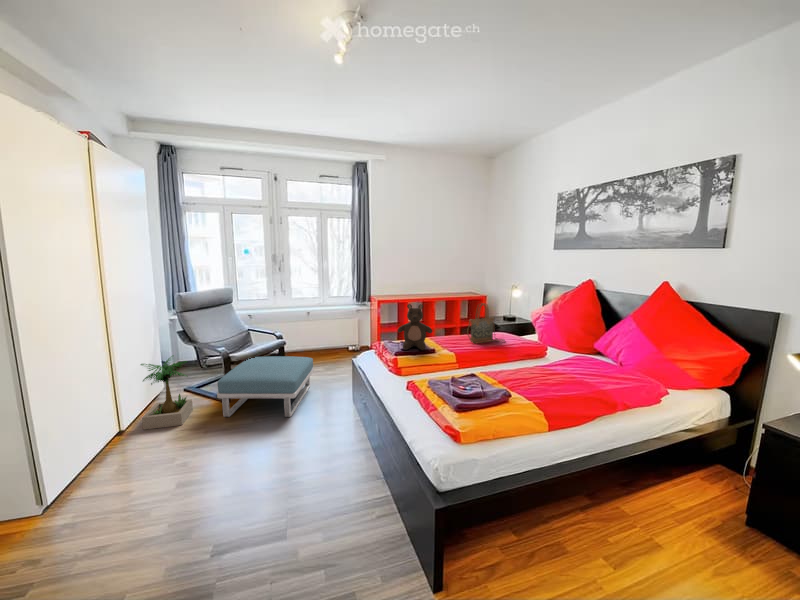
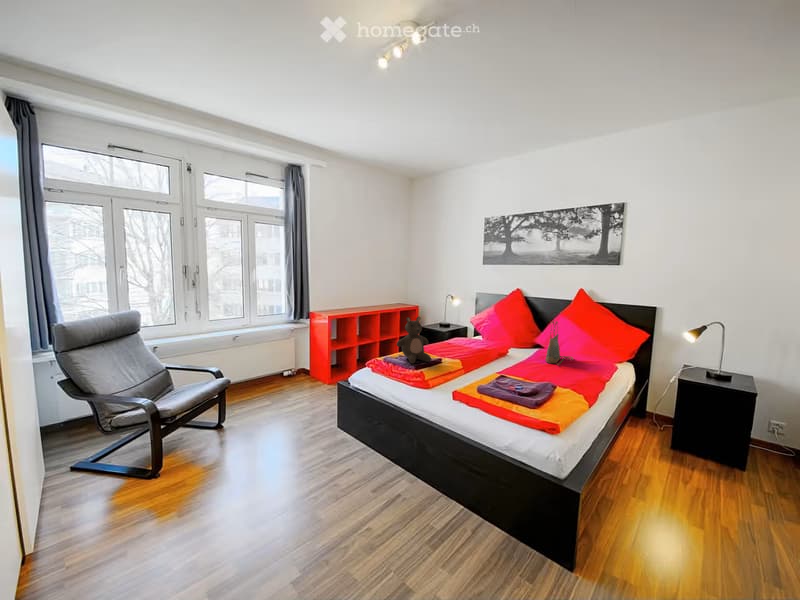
handbag: present [467,303,505,343] -> present [546,321,573,365]
potted plant: present [141,356,193,430] -> none [14,420,132,560]
footstool: present [217,356,314,417] -> none [174,388,291,493]

